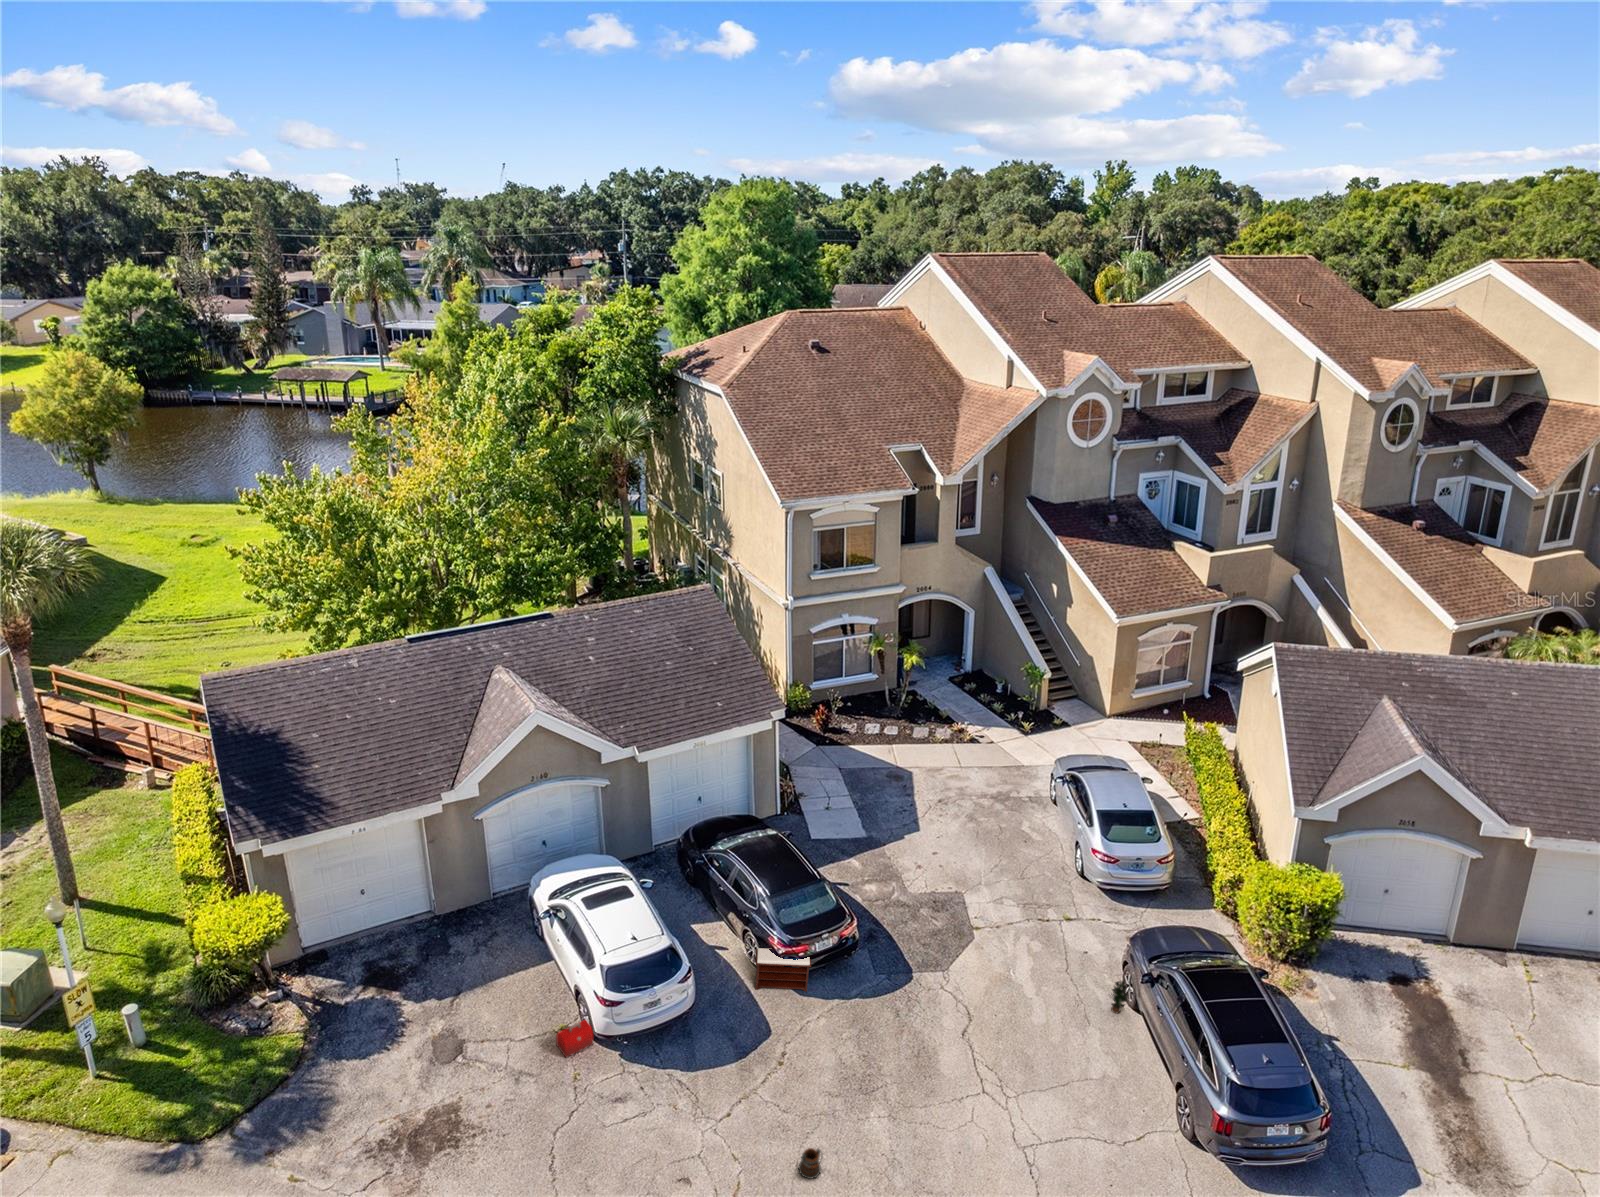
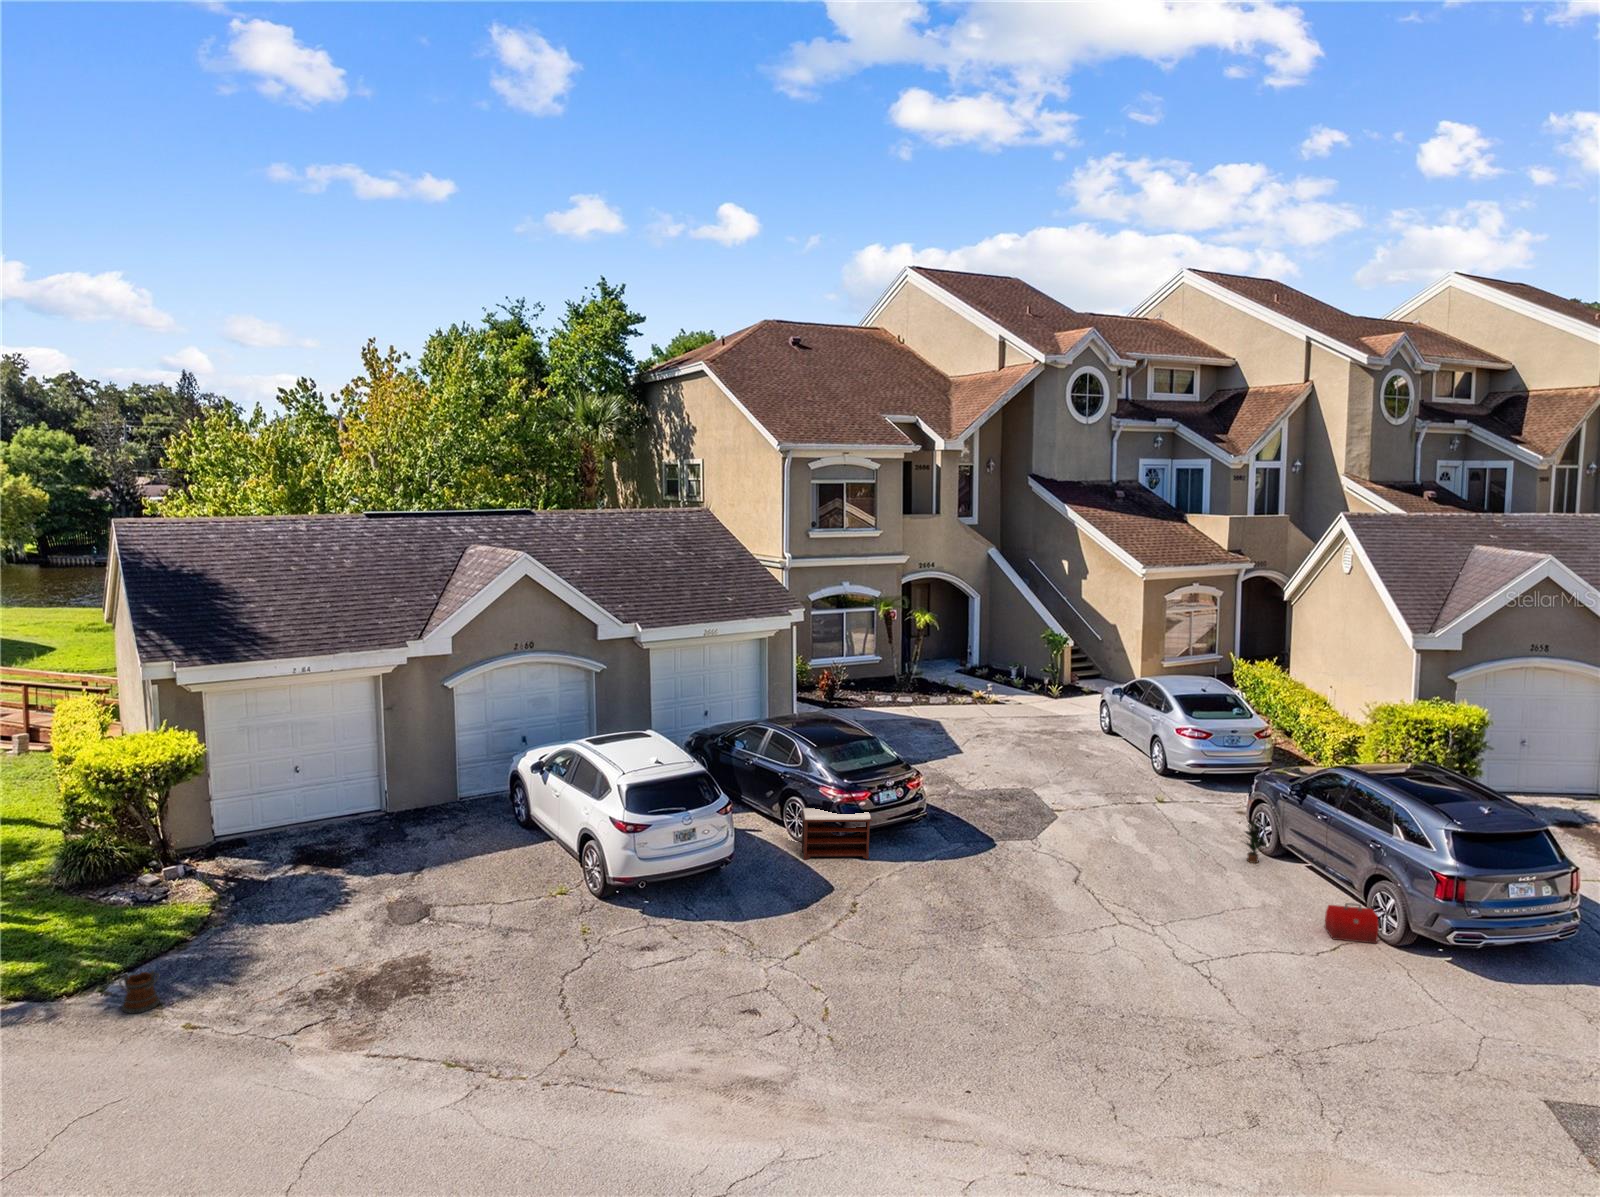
toolbox: present [556,1020,594,1057] -> present [1325,903,1379,943]
bucket: present [798,1148,821,1179] -> present [119,970,161,1013]

